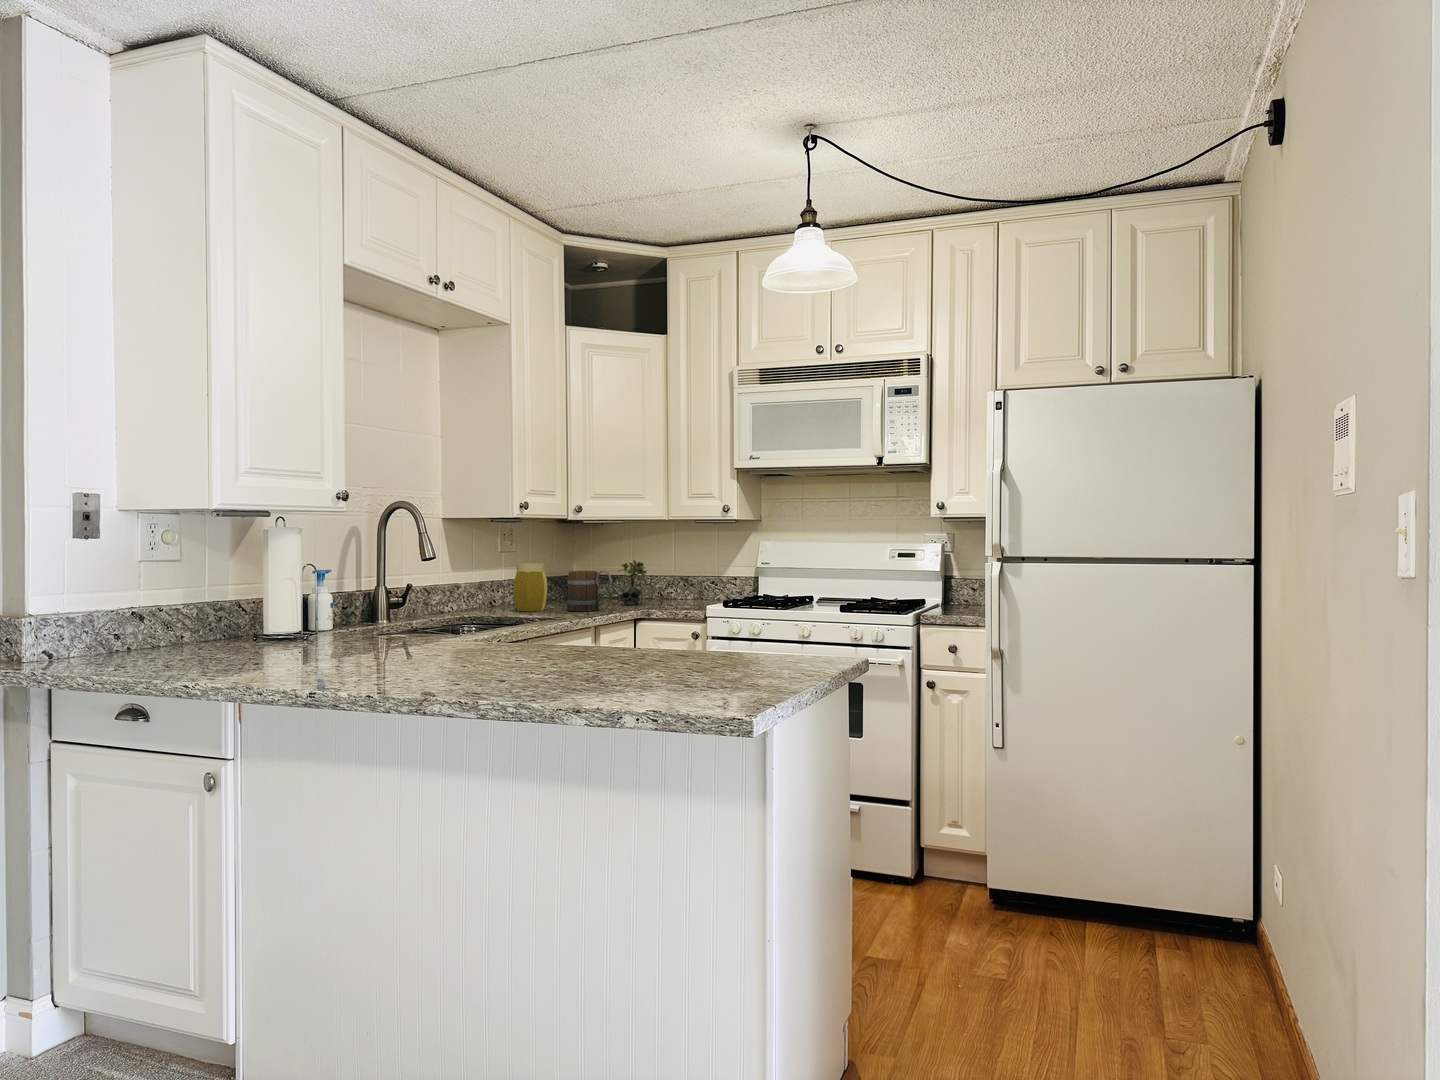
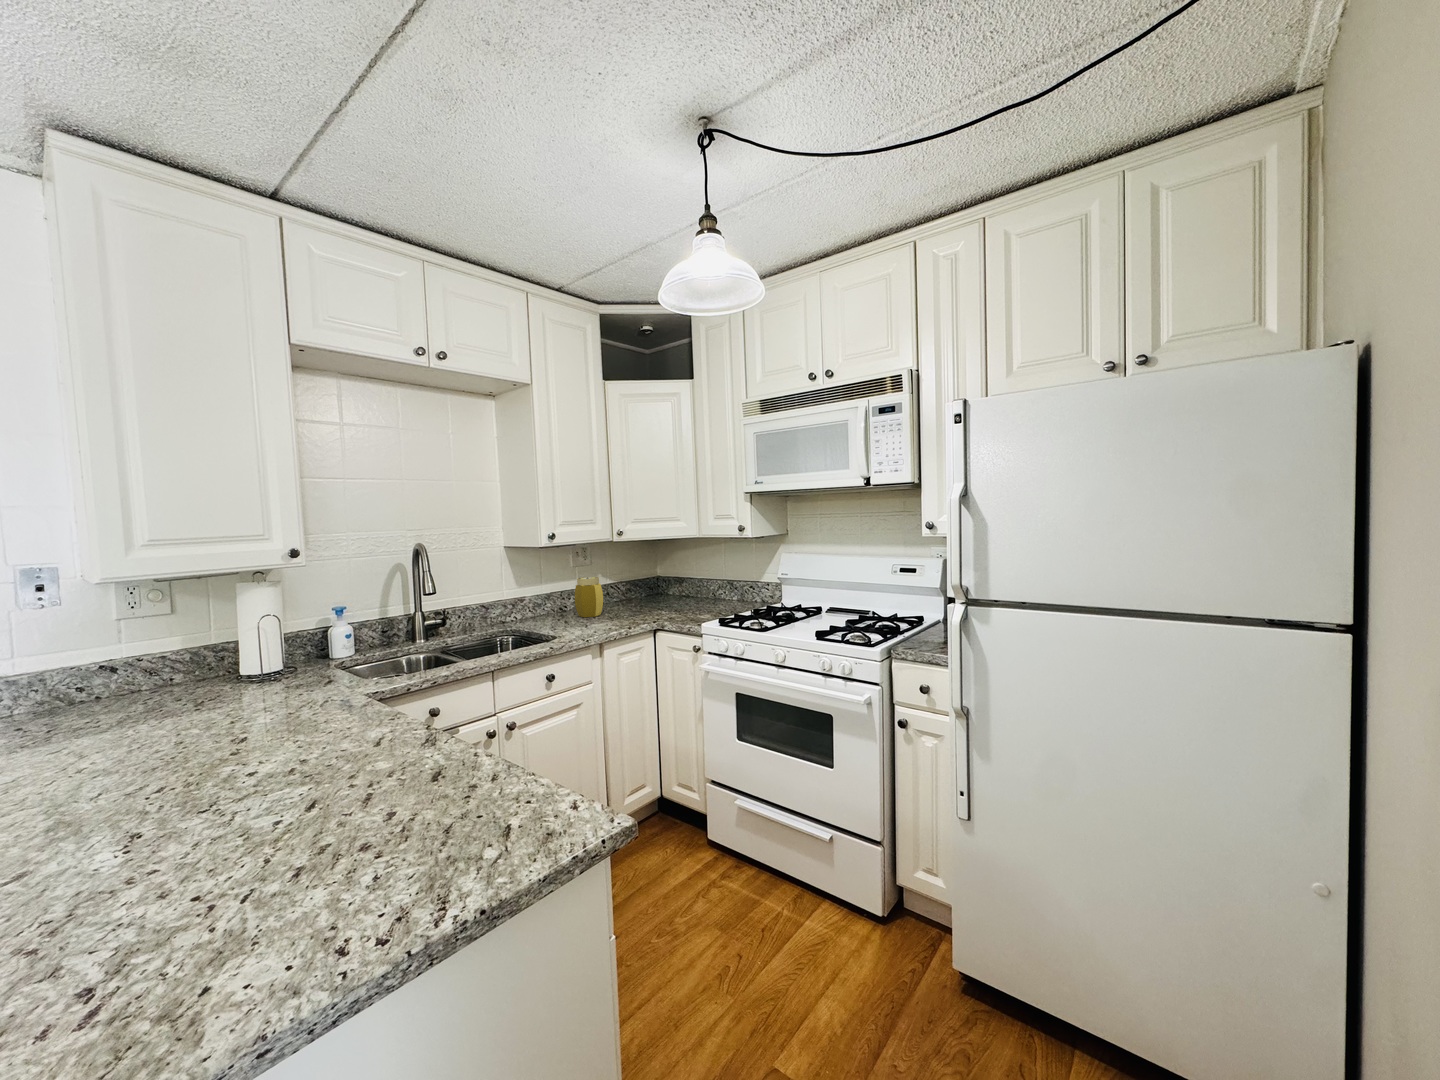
succulent plant: present [618,560,647,605] -> none [666,570,689,609]
mug: present [567,571,612,611] -> none [609,584,641,620]

